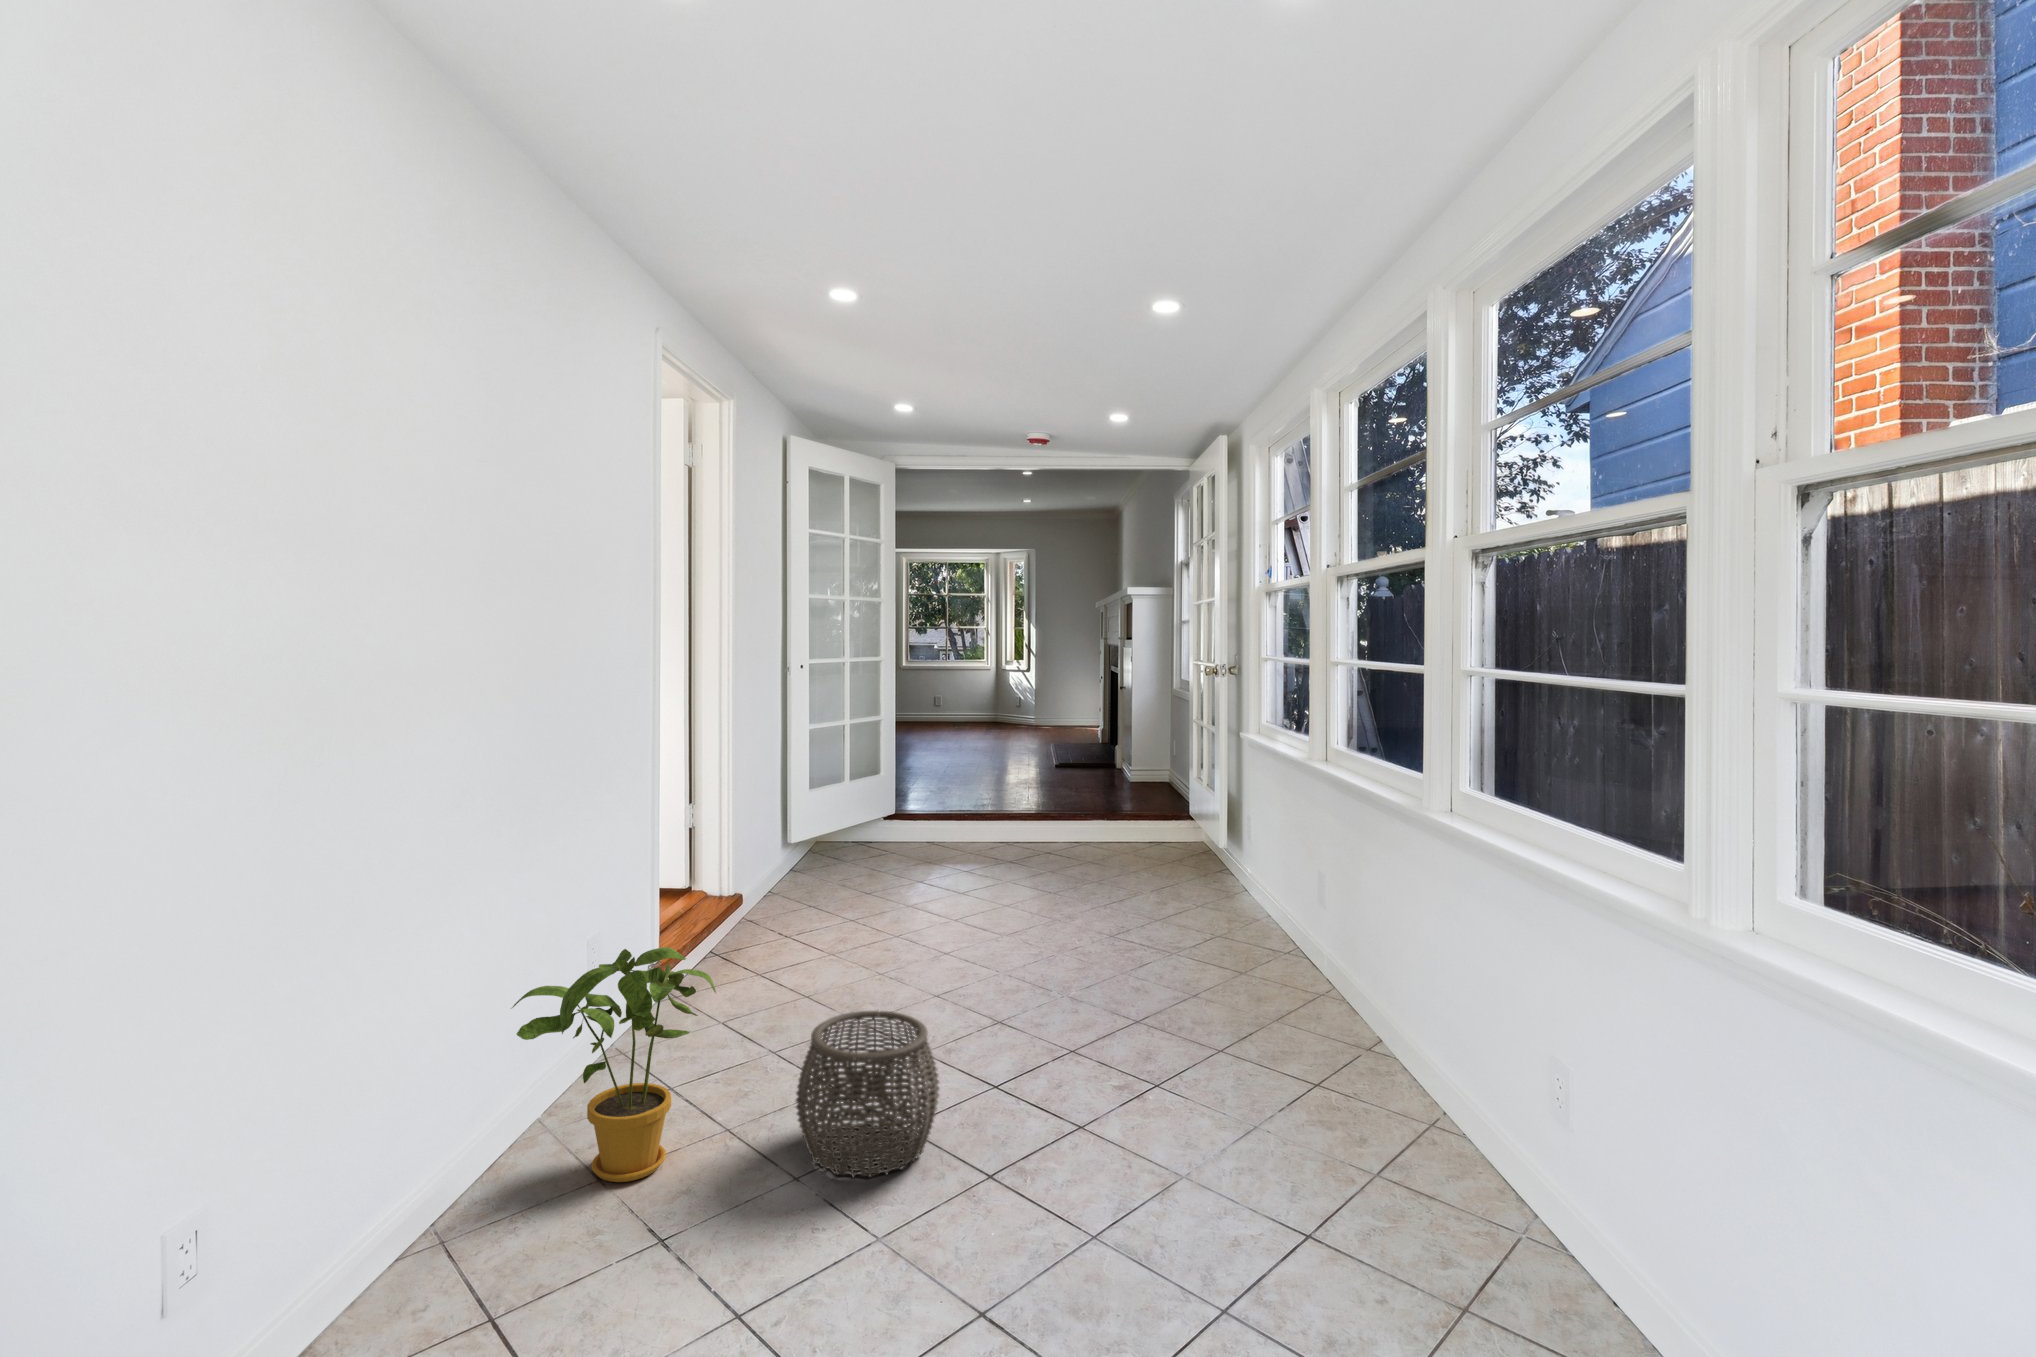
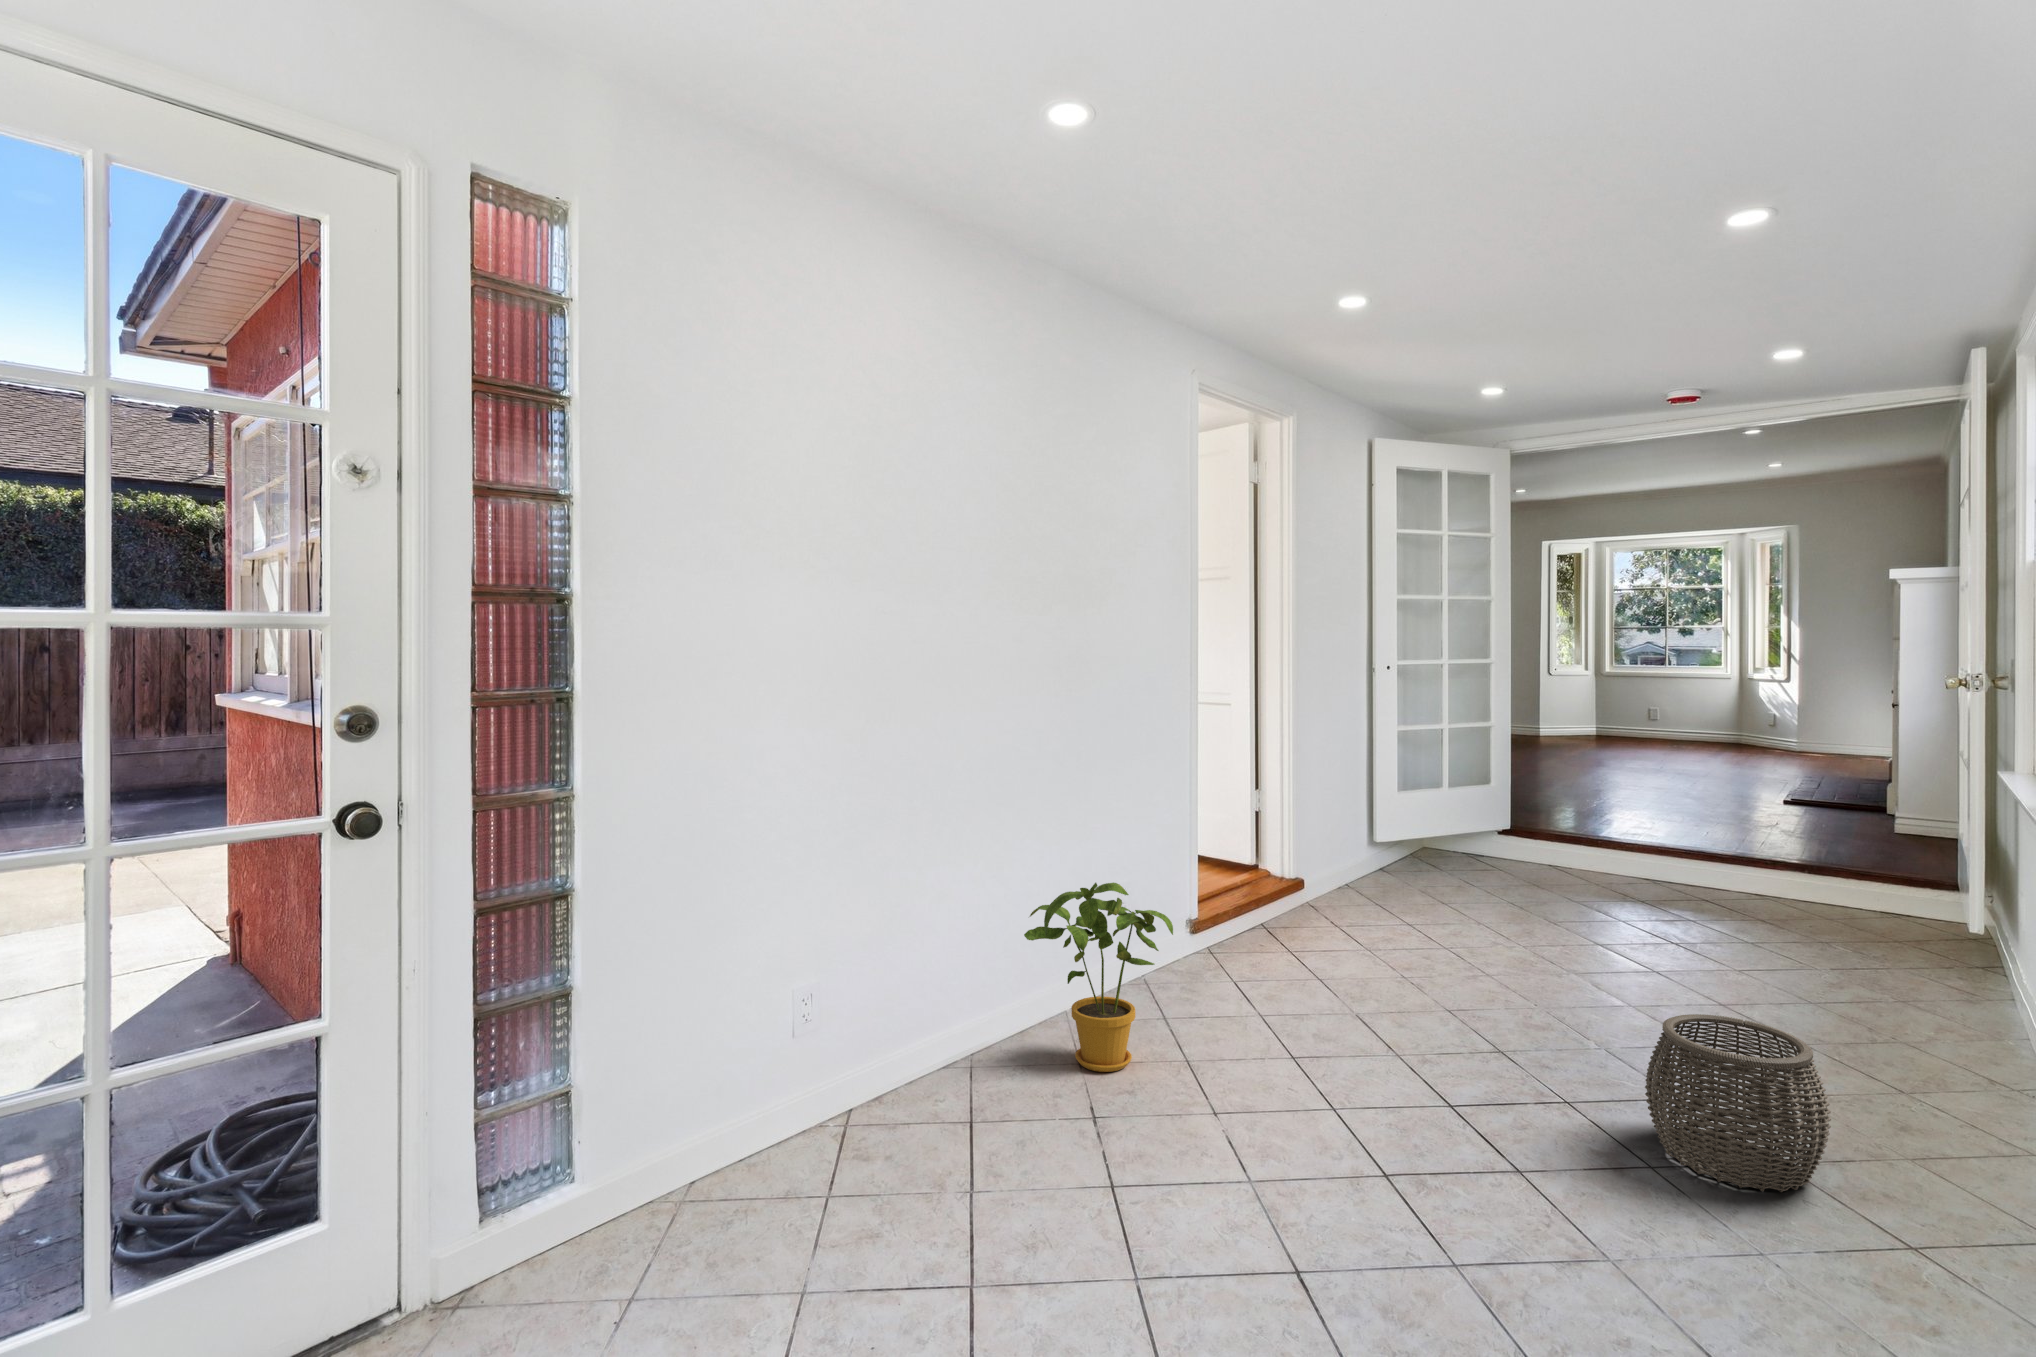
woven basket: present [796,1010,940,1177] -> present [1645,1014,1831,1192]

